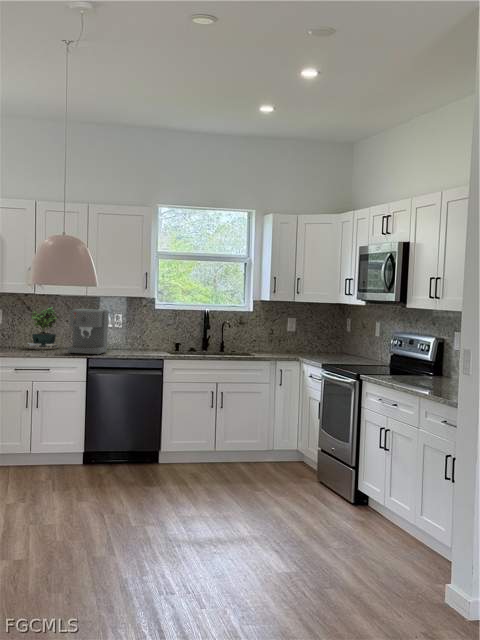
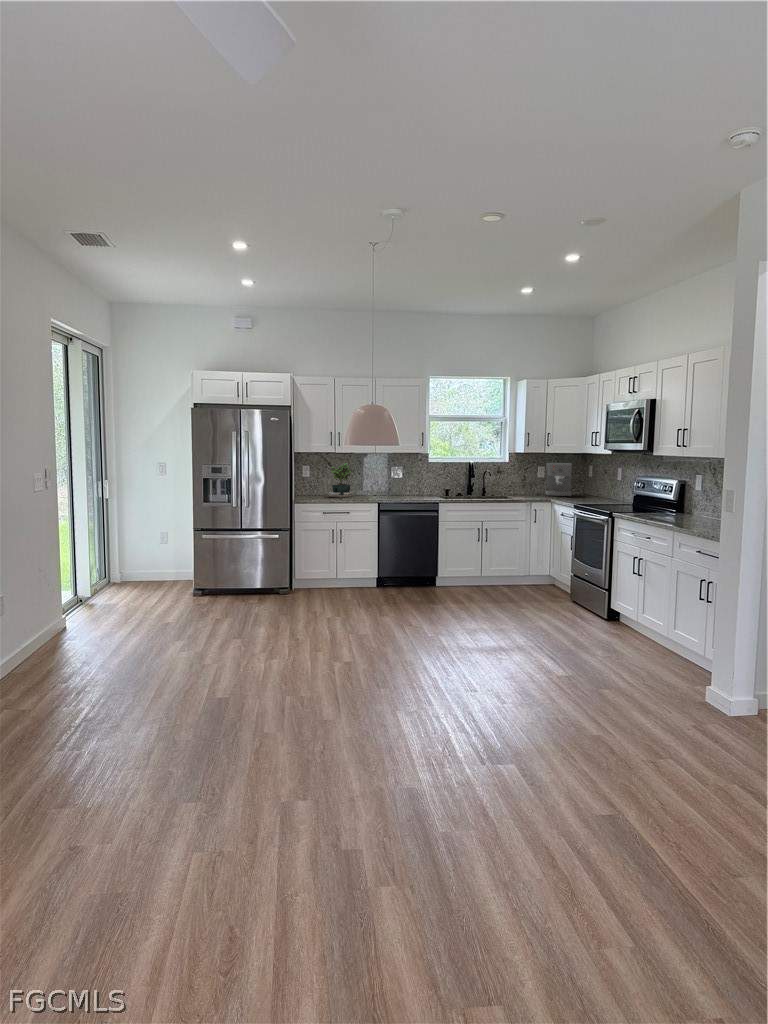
coffee maker: present [68,309,108,355] -> present [546,463,572,496]

